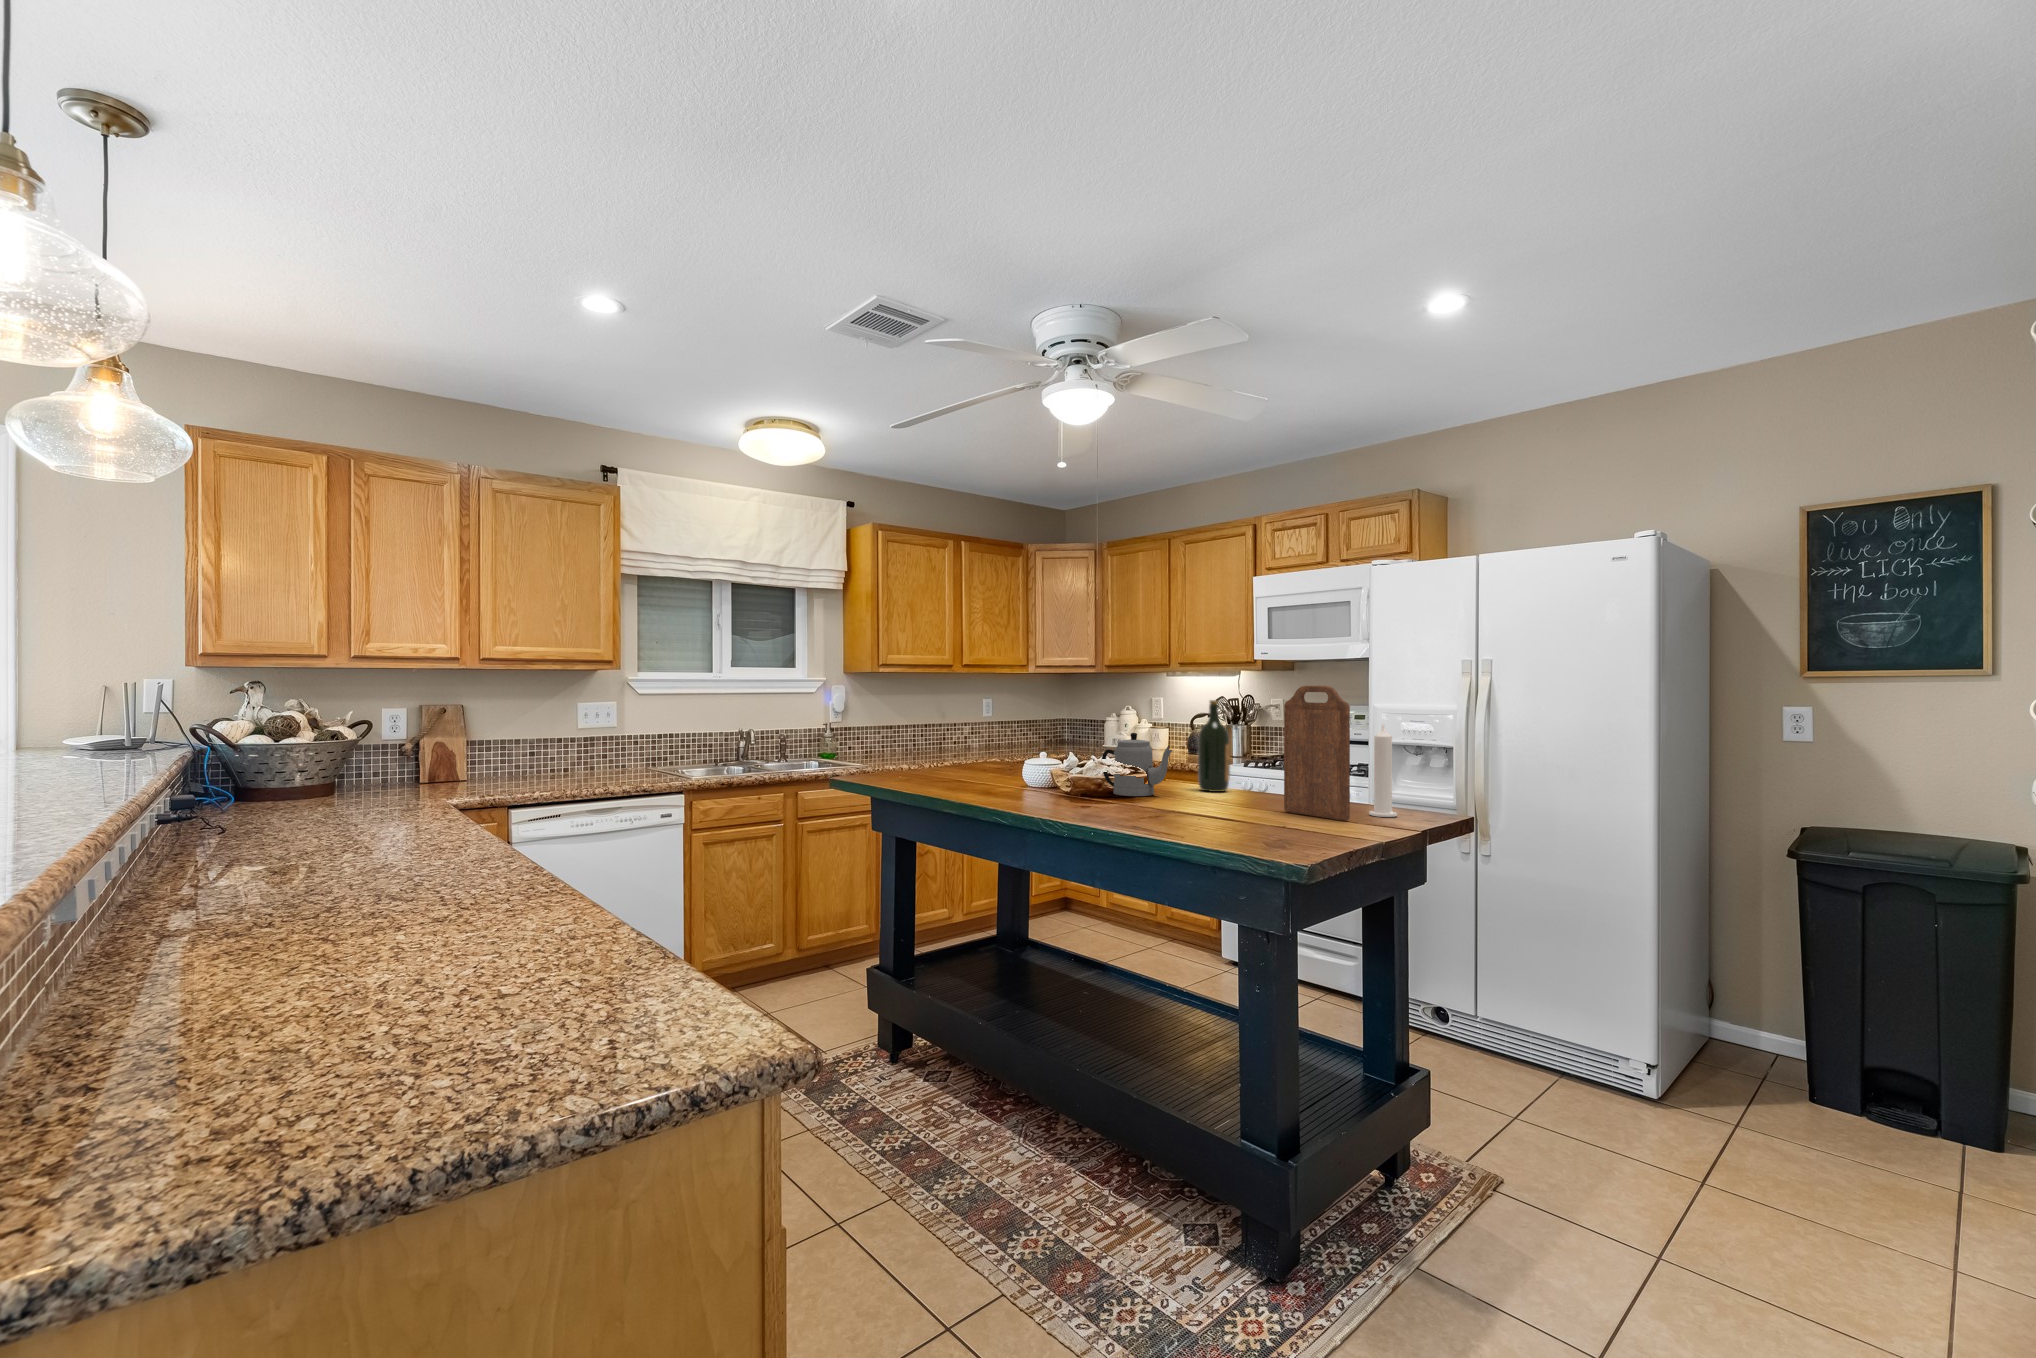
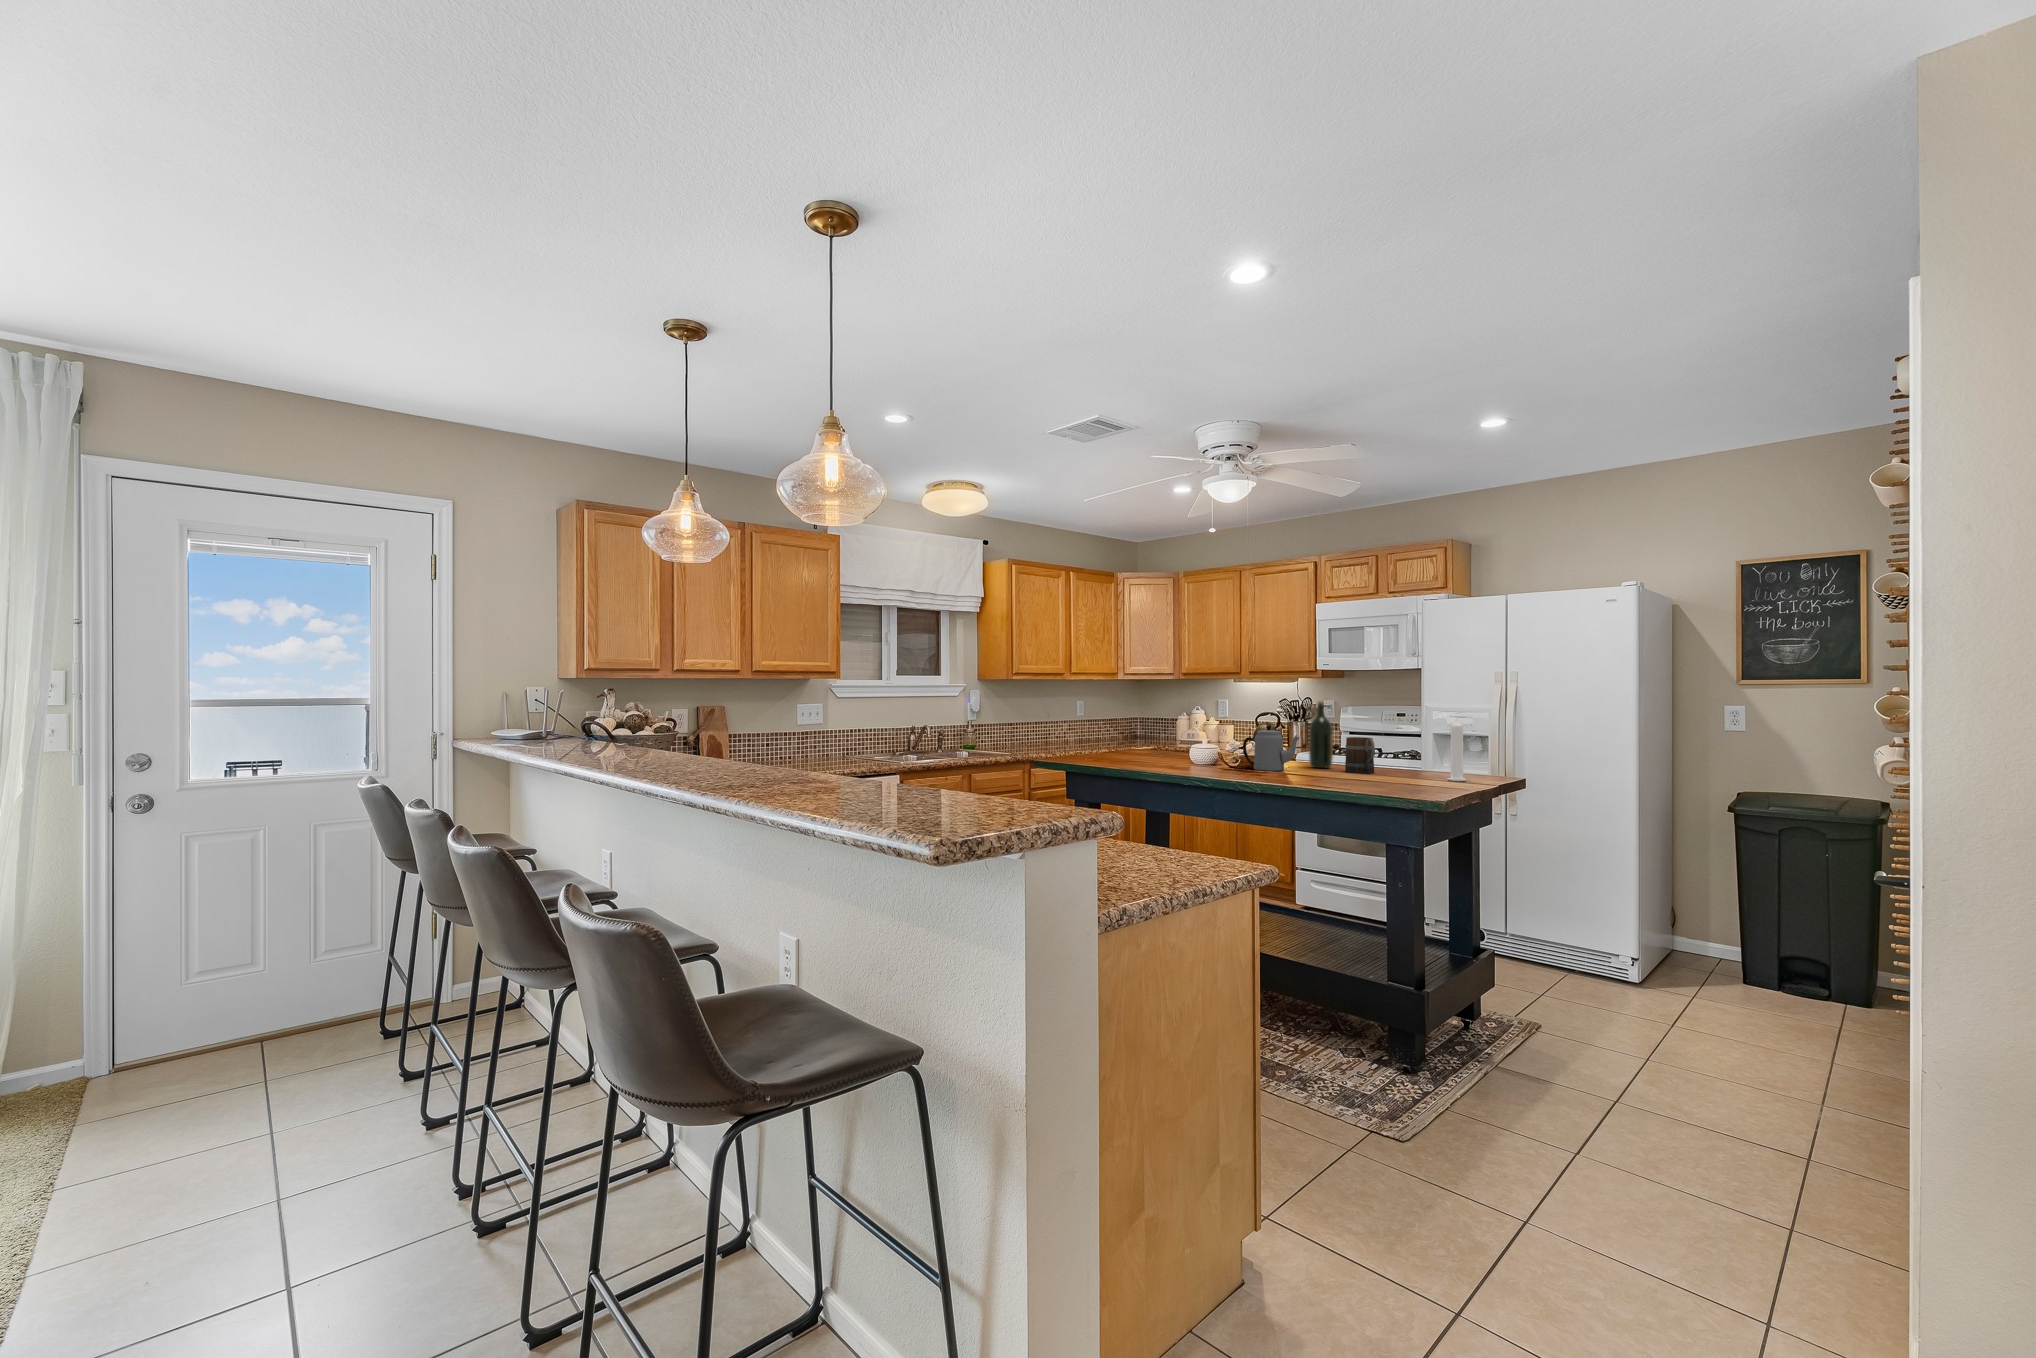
cutting board: present [1284,686,1350,820] -> none [1388,691,1439,783]
mug: none [1239,750,1278,801] -> present [1345,737,1375,773]

